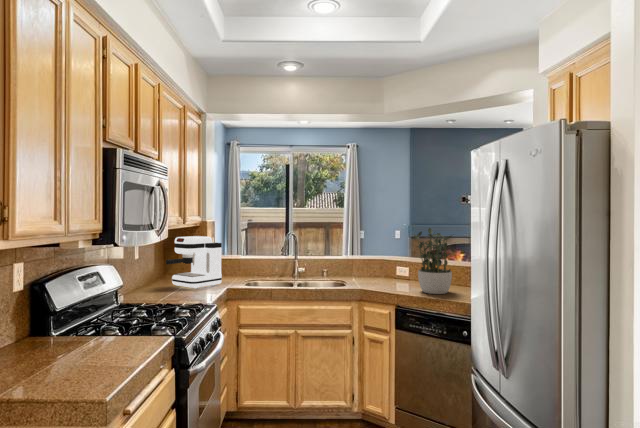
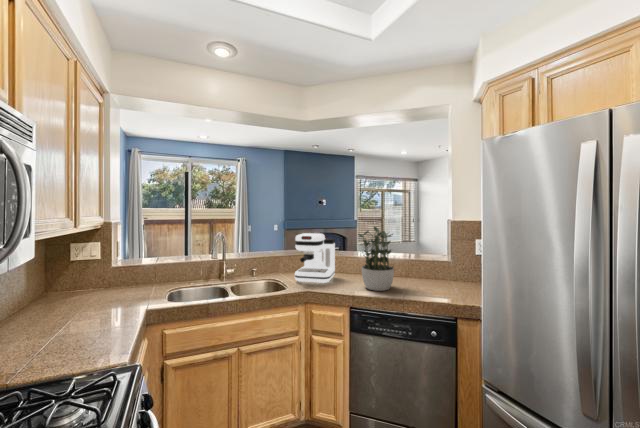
coffee maker: present [166,236,222,289] -> present [295,233,335,283]

